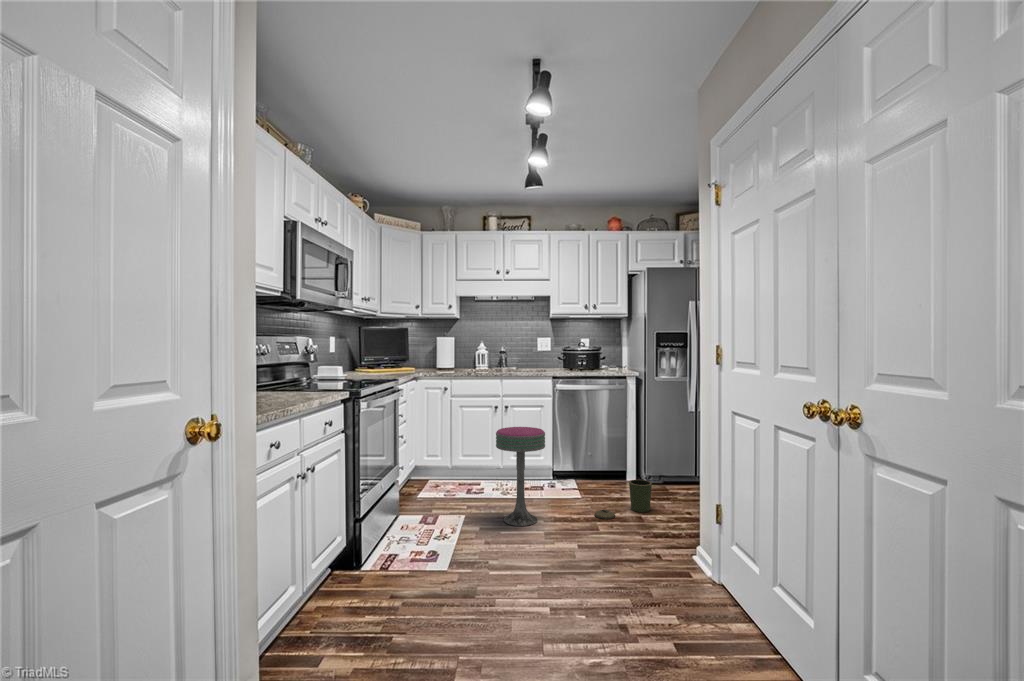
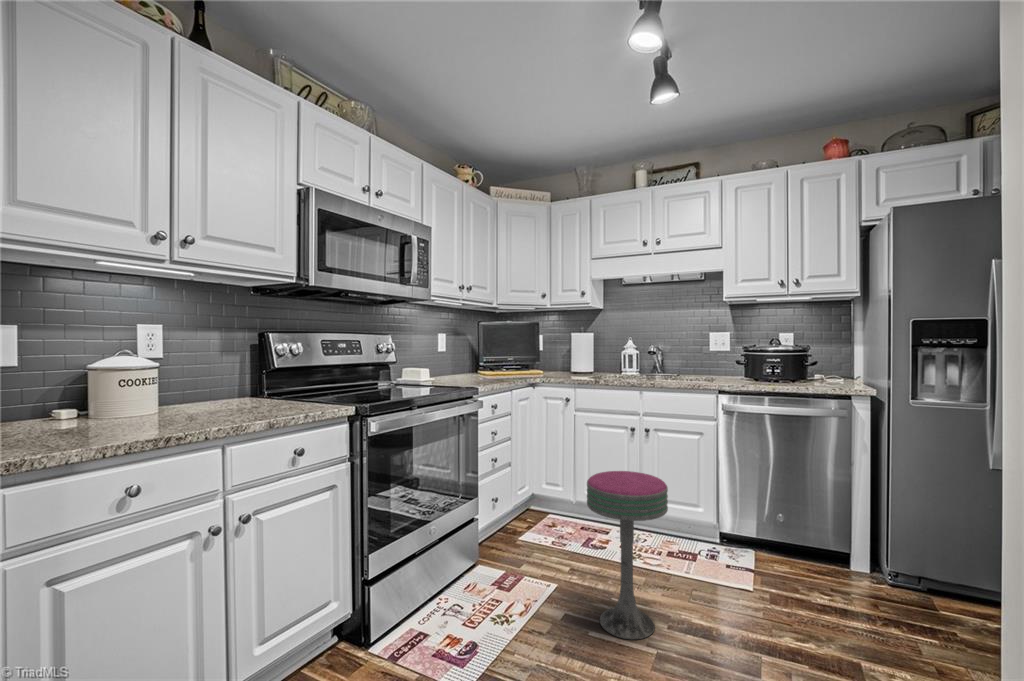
trash can: present [594,480,652,519] -> none [763,589,890,662]

